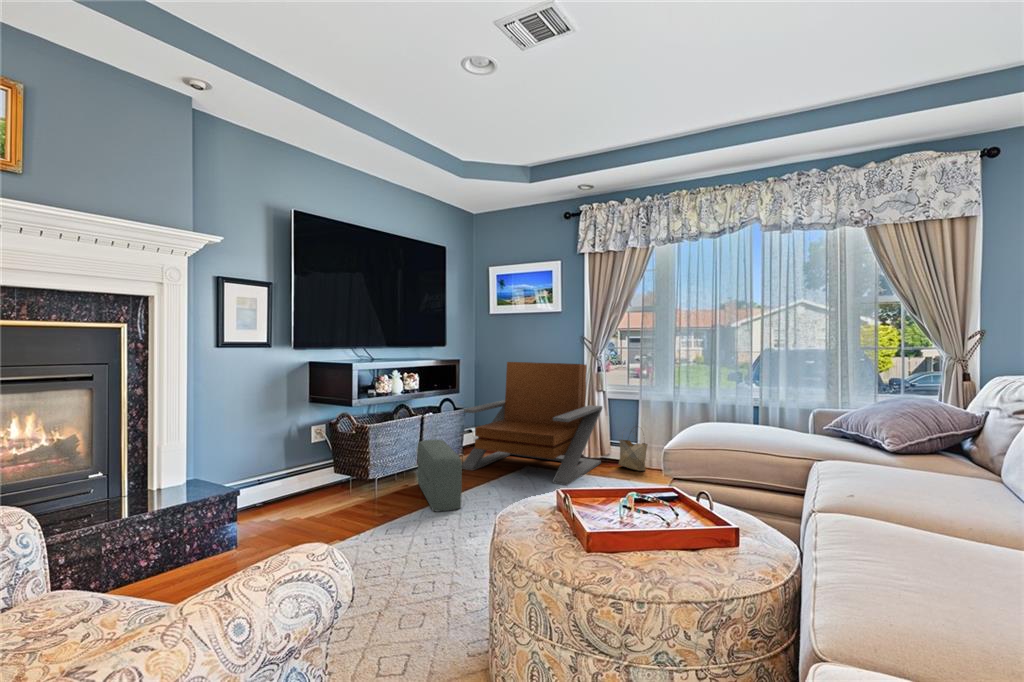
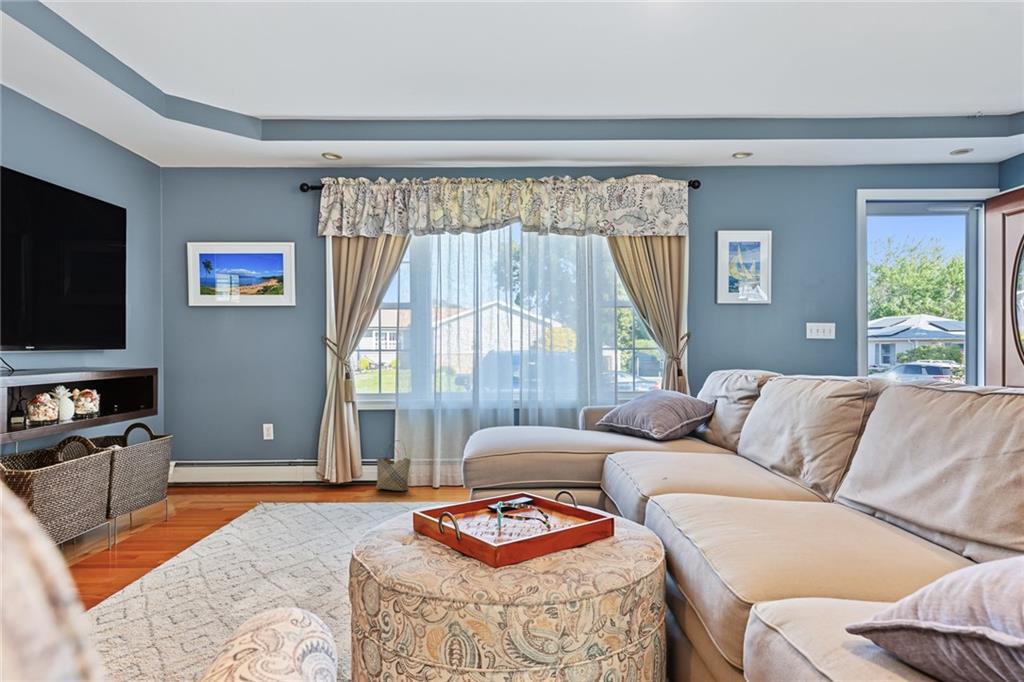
lounge chair: present [462,362,602,485] -> none [161,370,355,525]
pouf: present [417,440,462,512] -> none [101,486,197,588]

